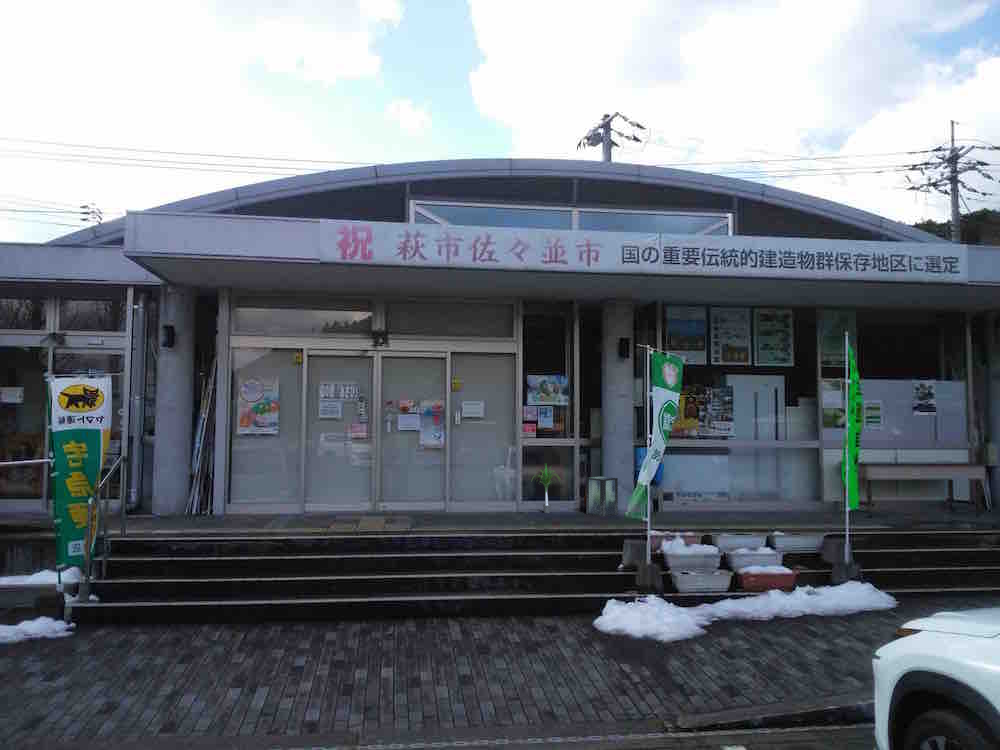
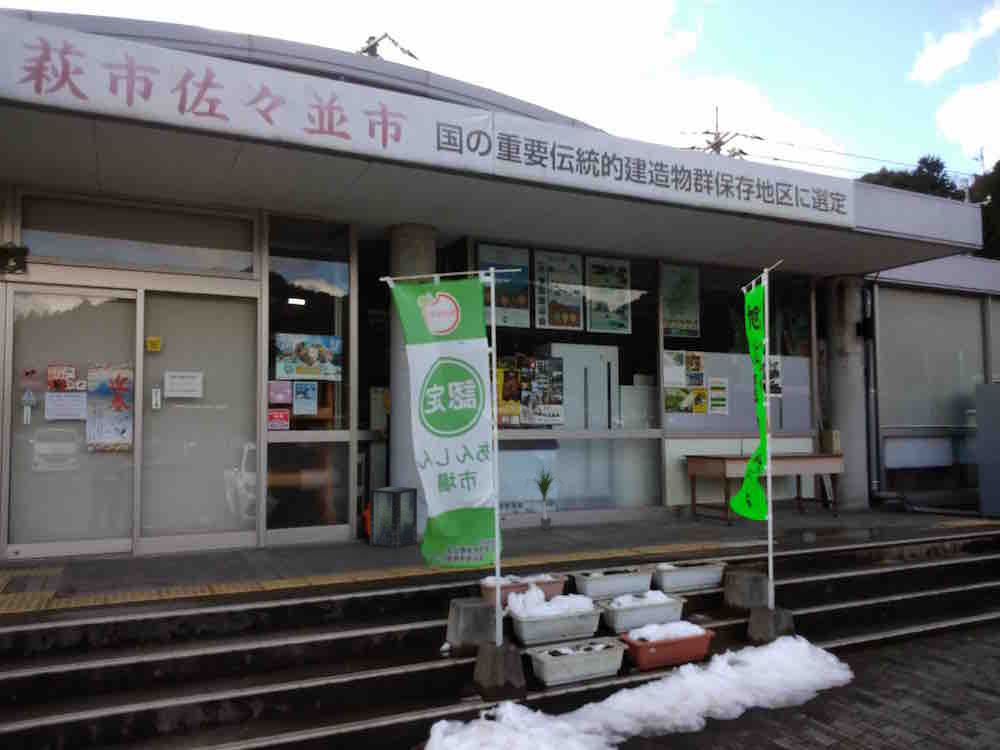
potted plant: present [540,467,554,513] -> present [535,469,554,529]

